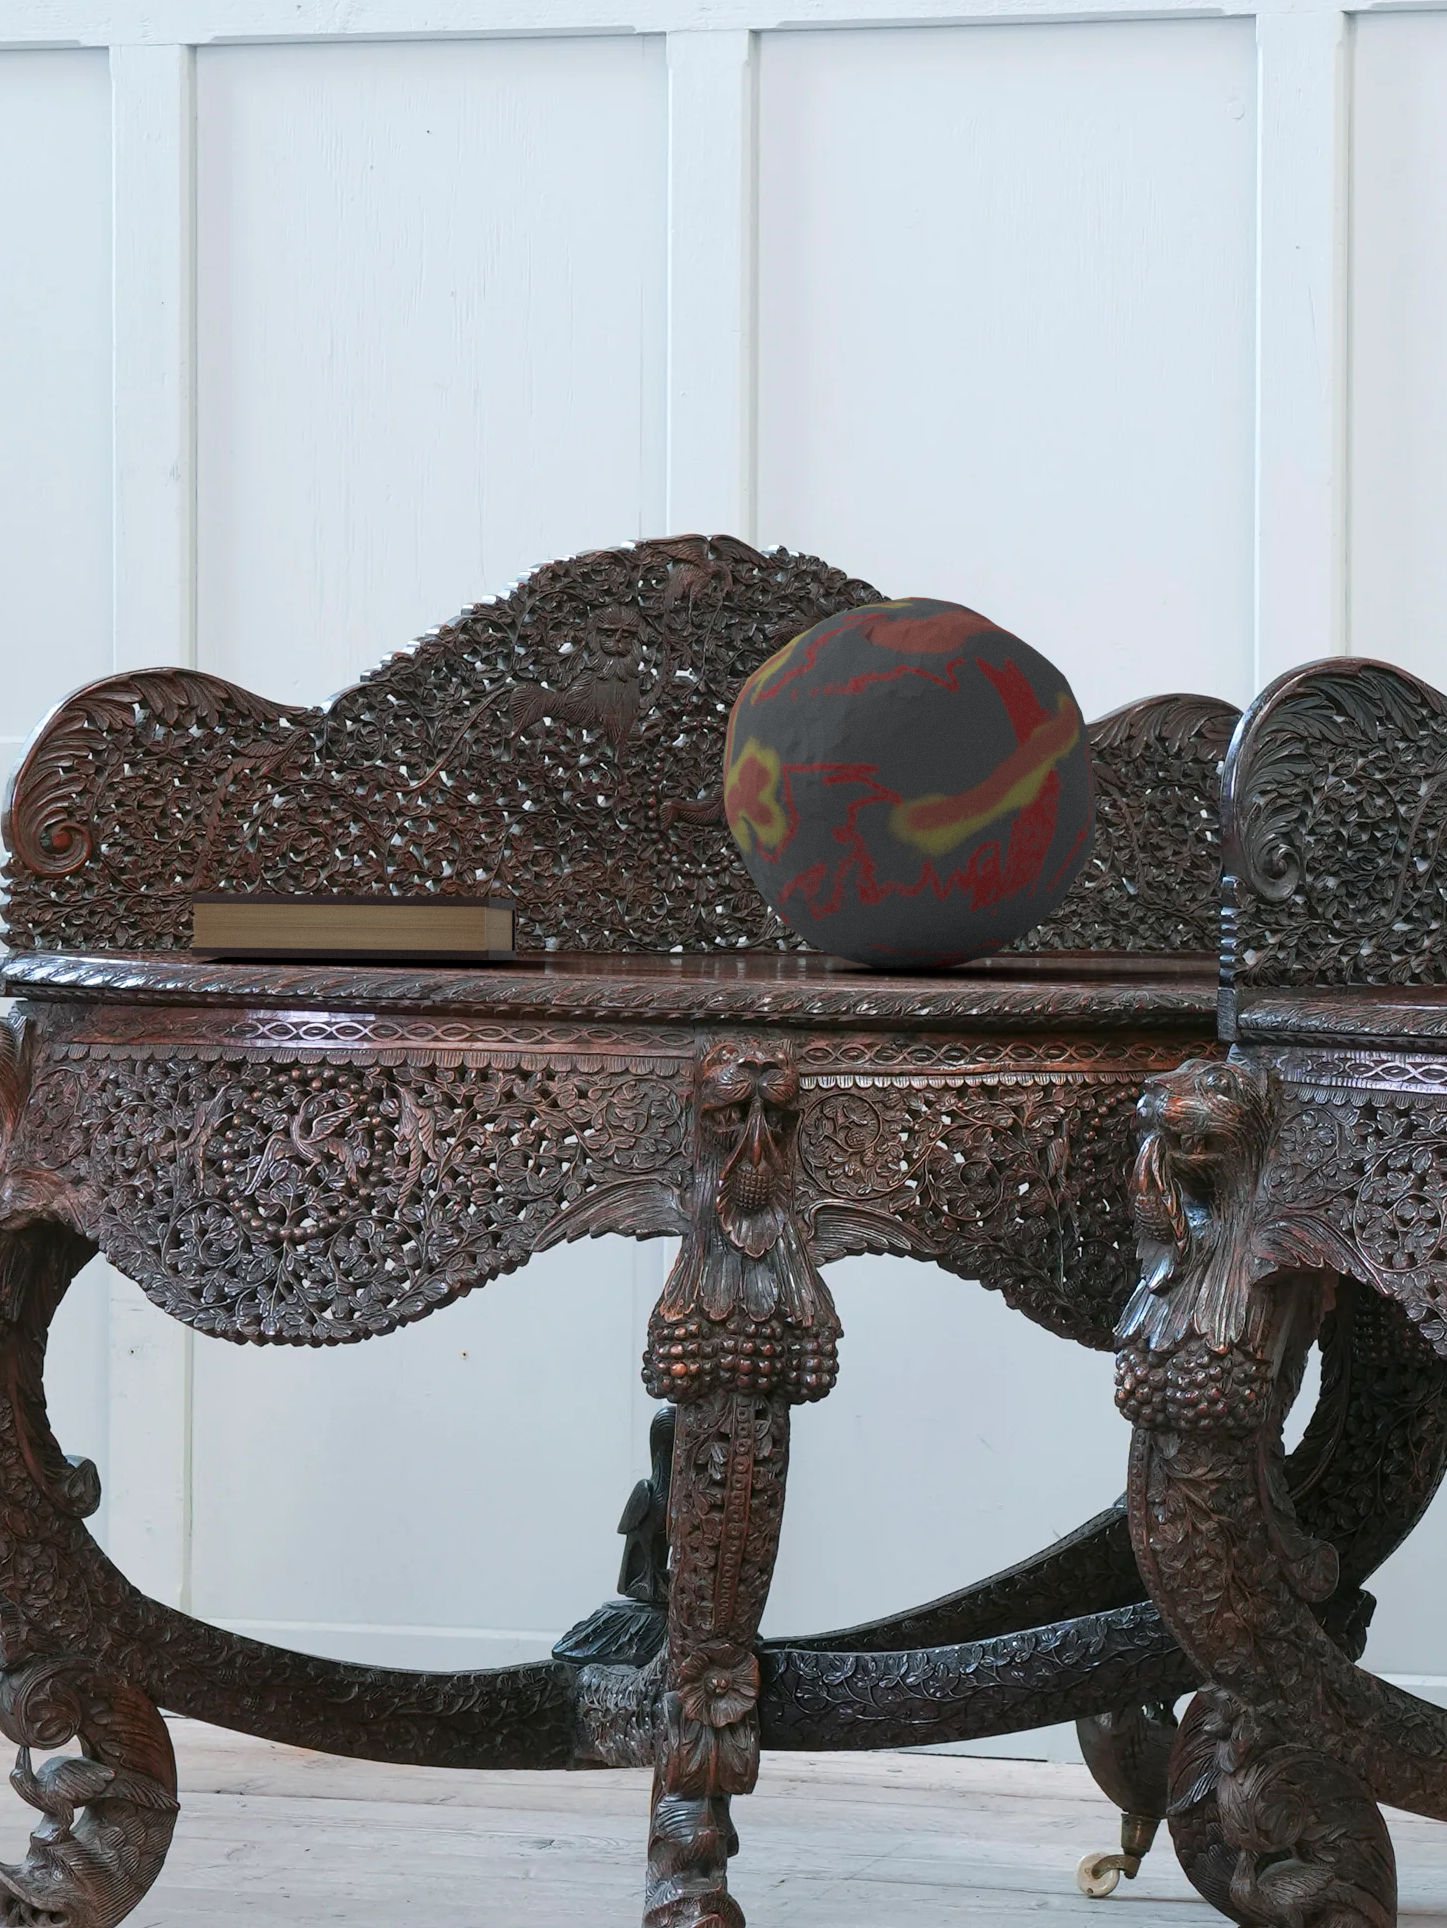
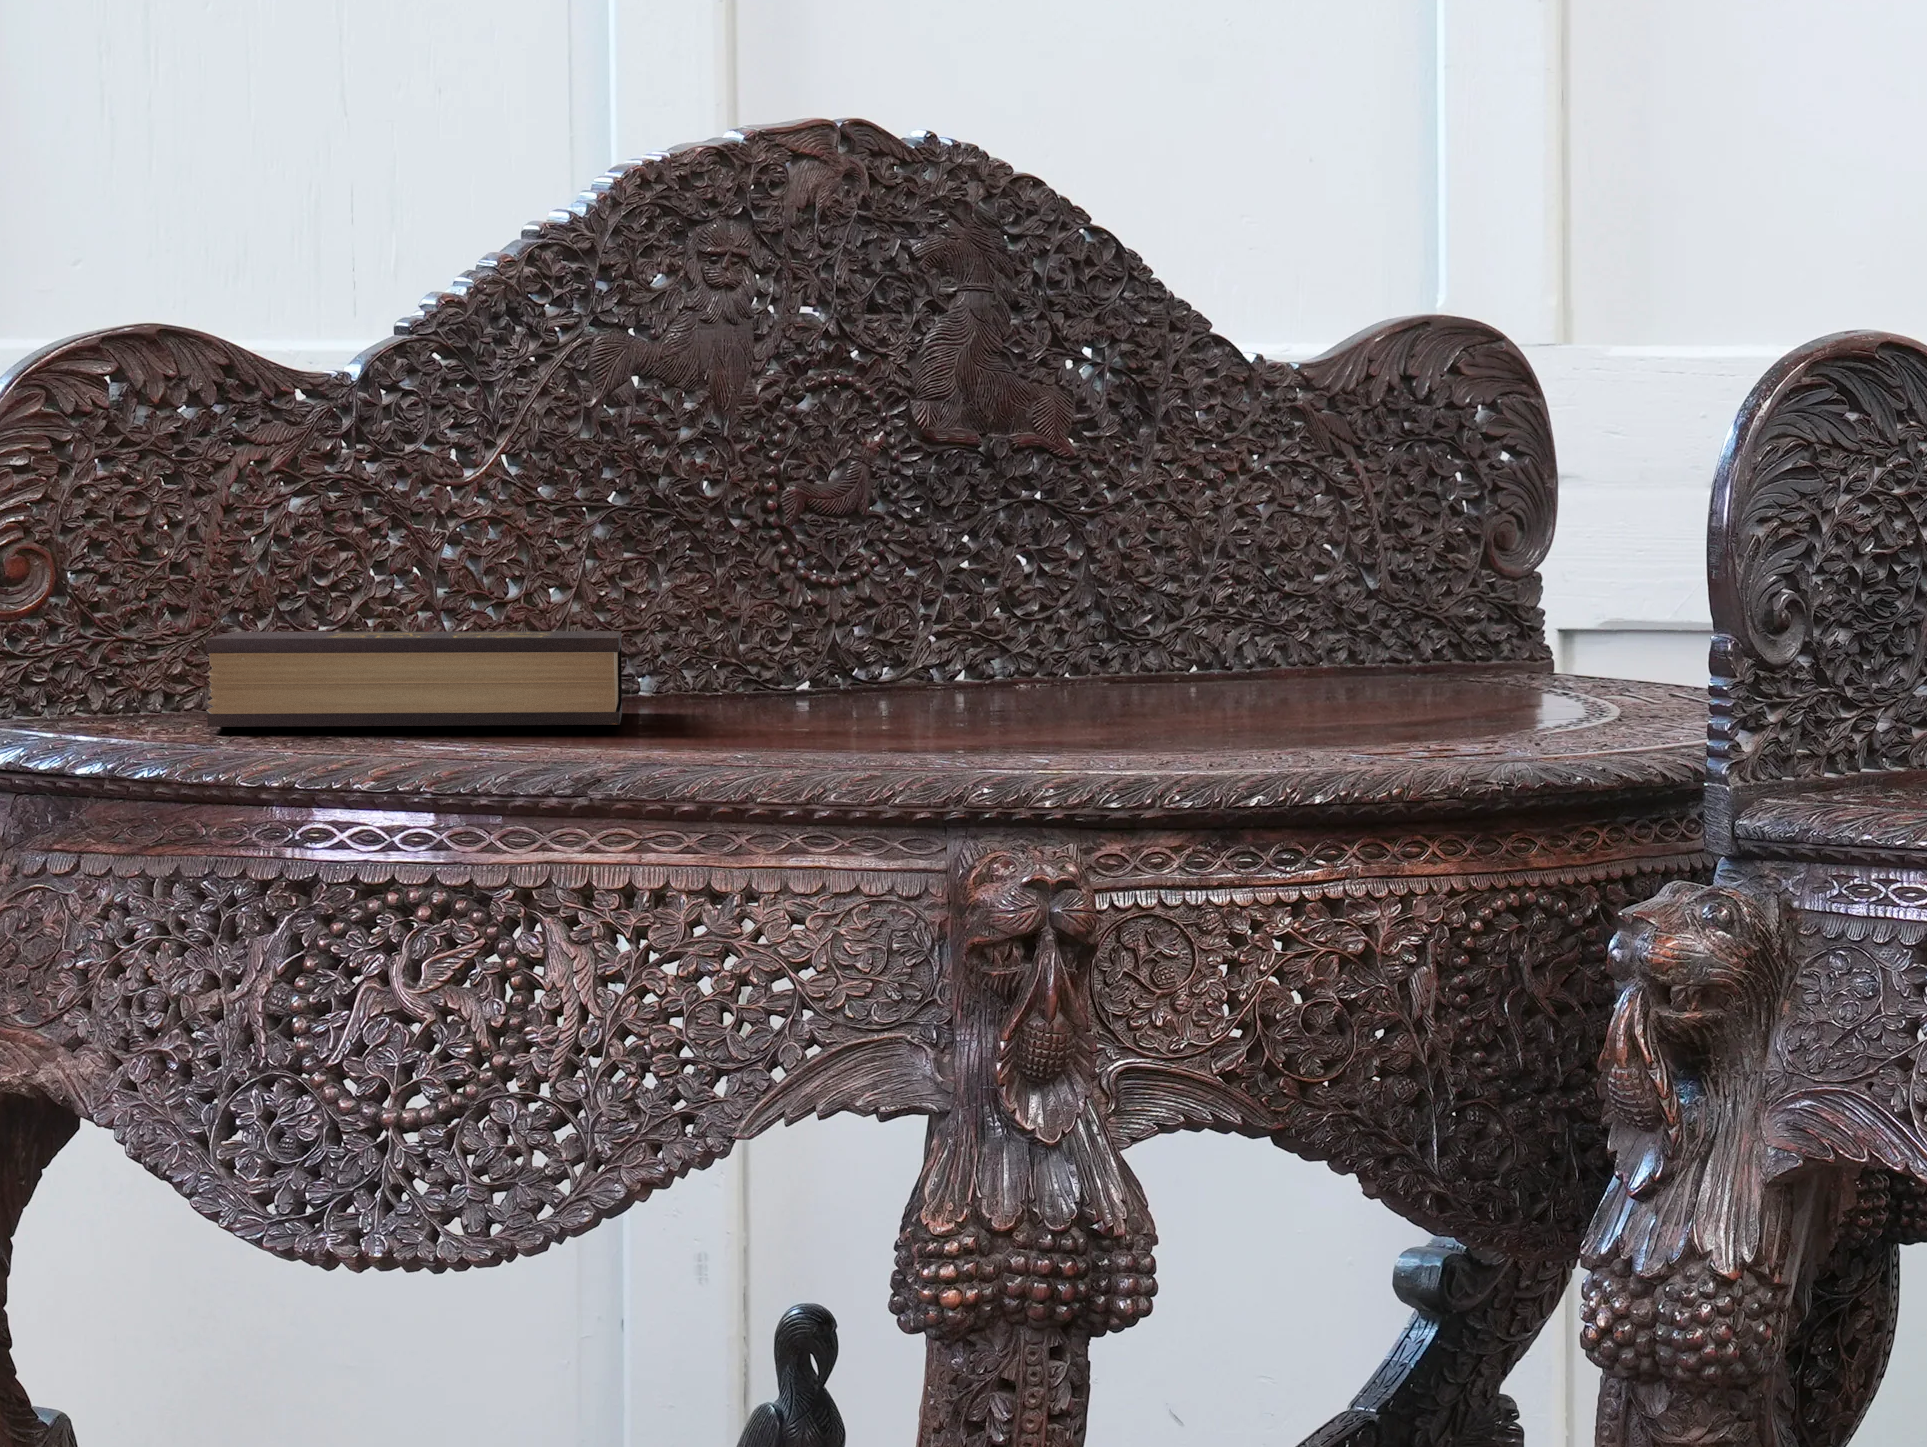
decorative orb: present [723,597,1096,968] -> none [917,215,1425,723]

